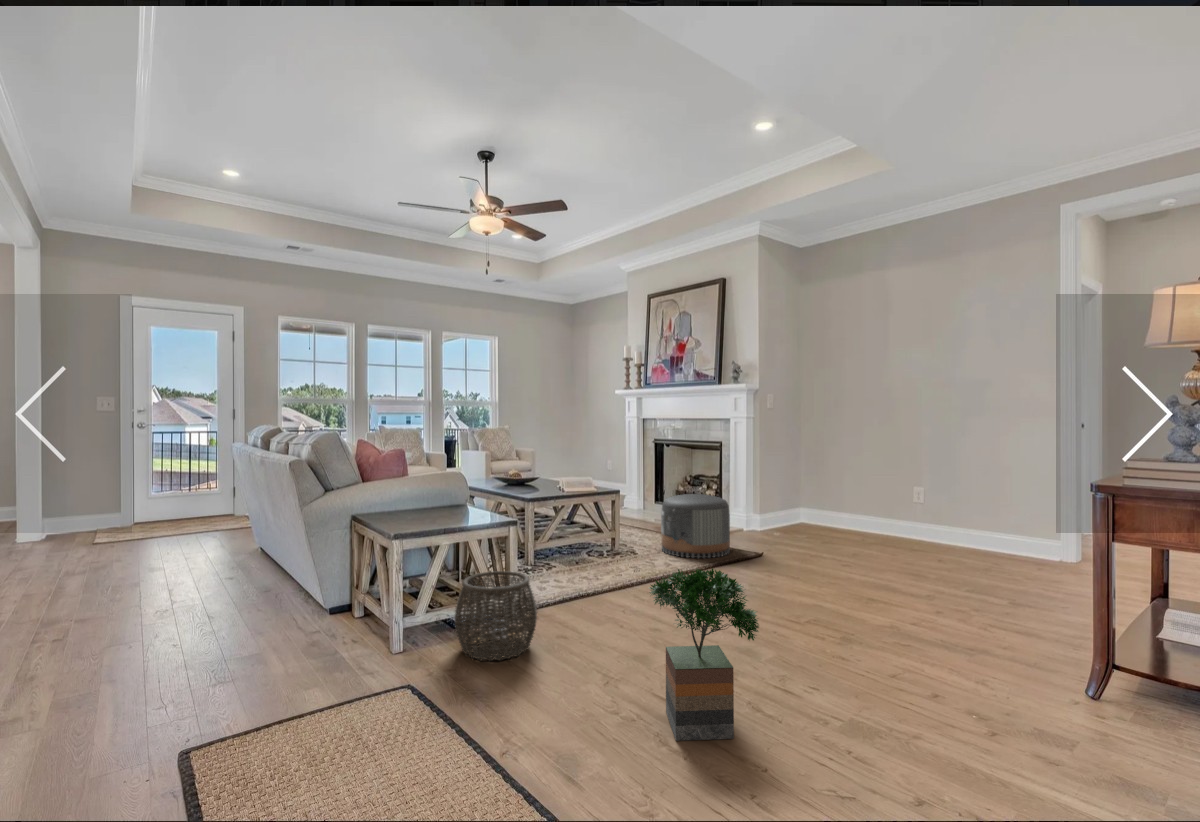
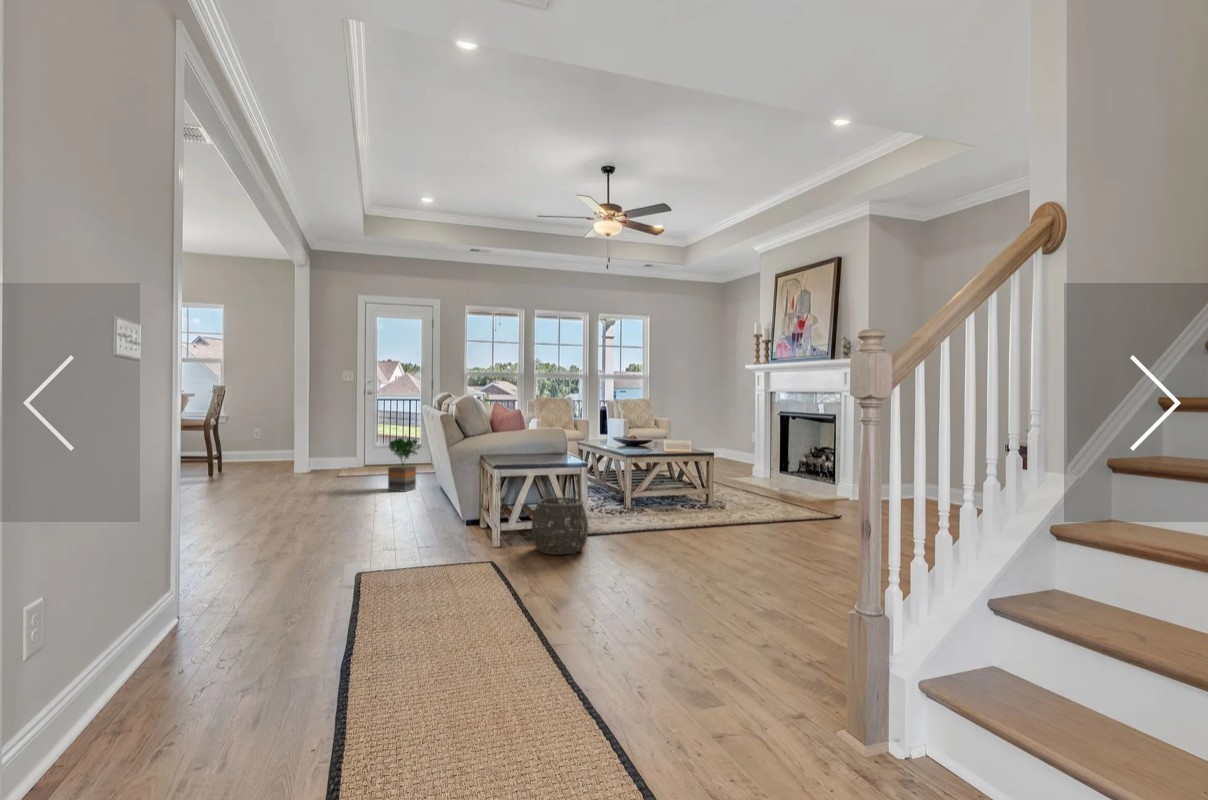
pouf: present [661,494,730,558] -> none [749,460,812,516]
potted tree: present [649,568,759,741] -> present [388,438,421,492]

